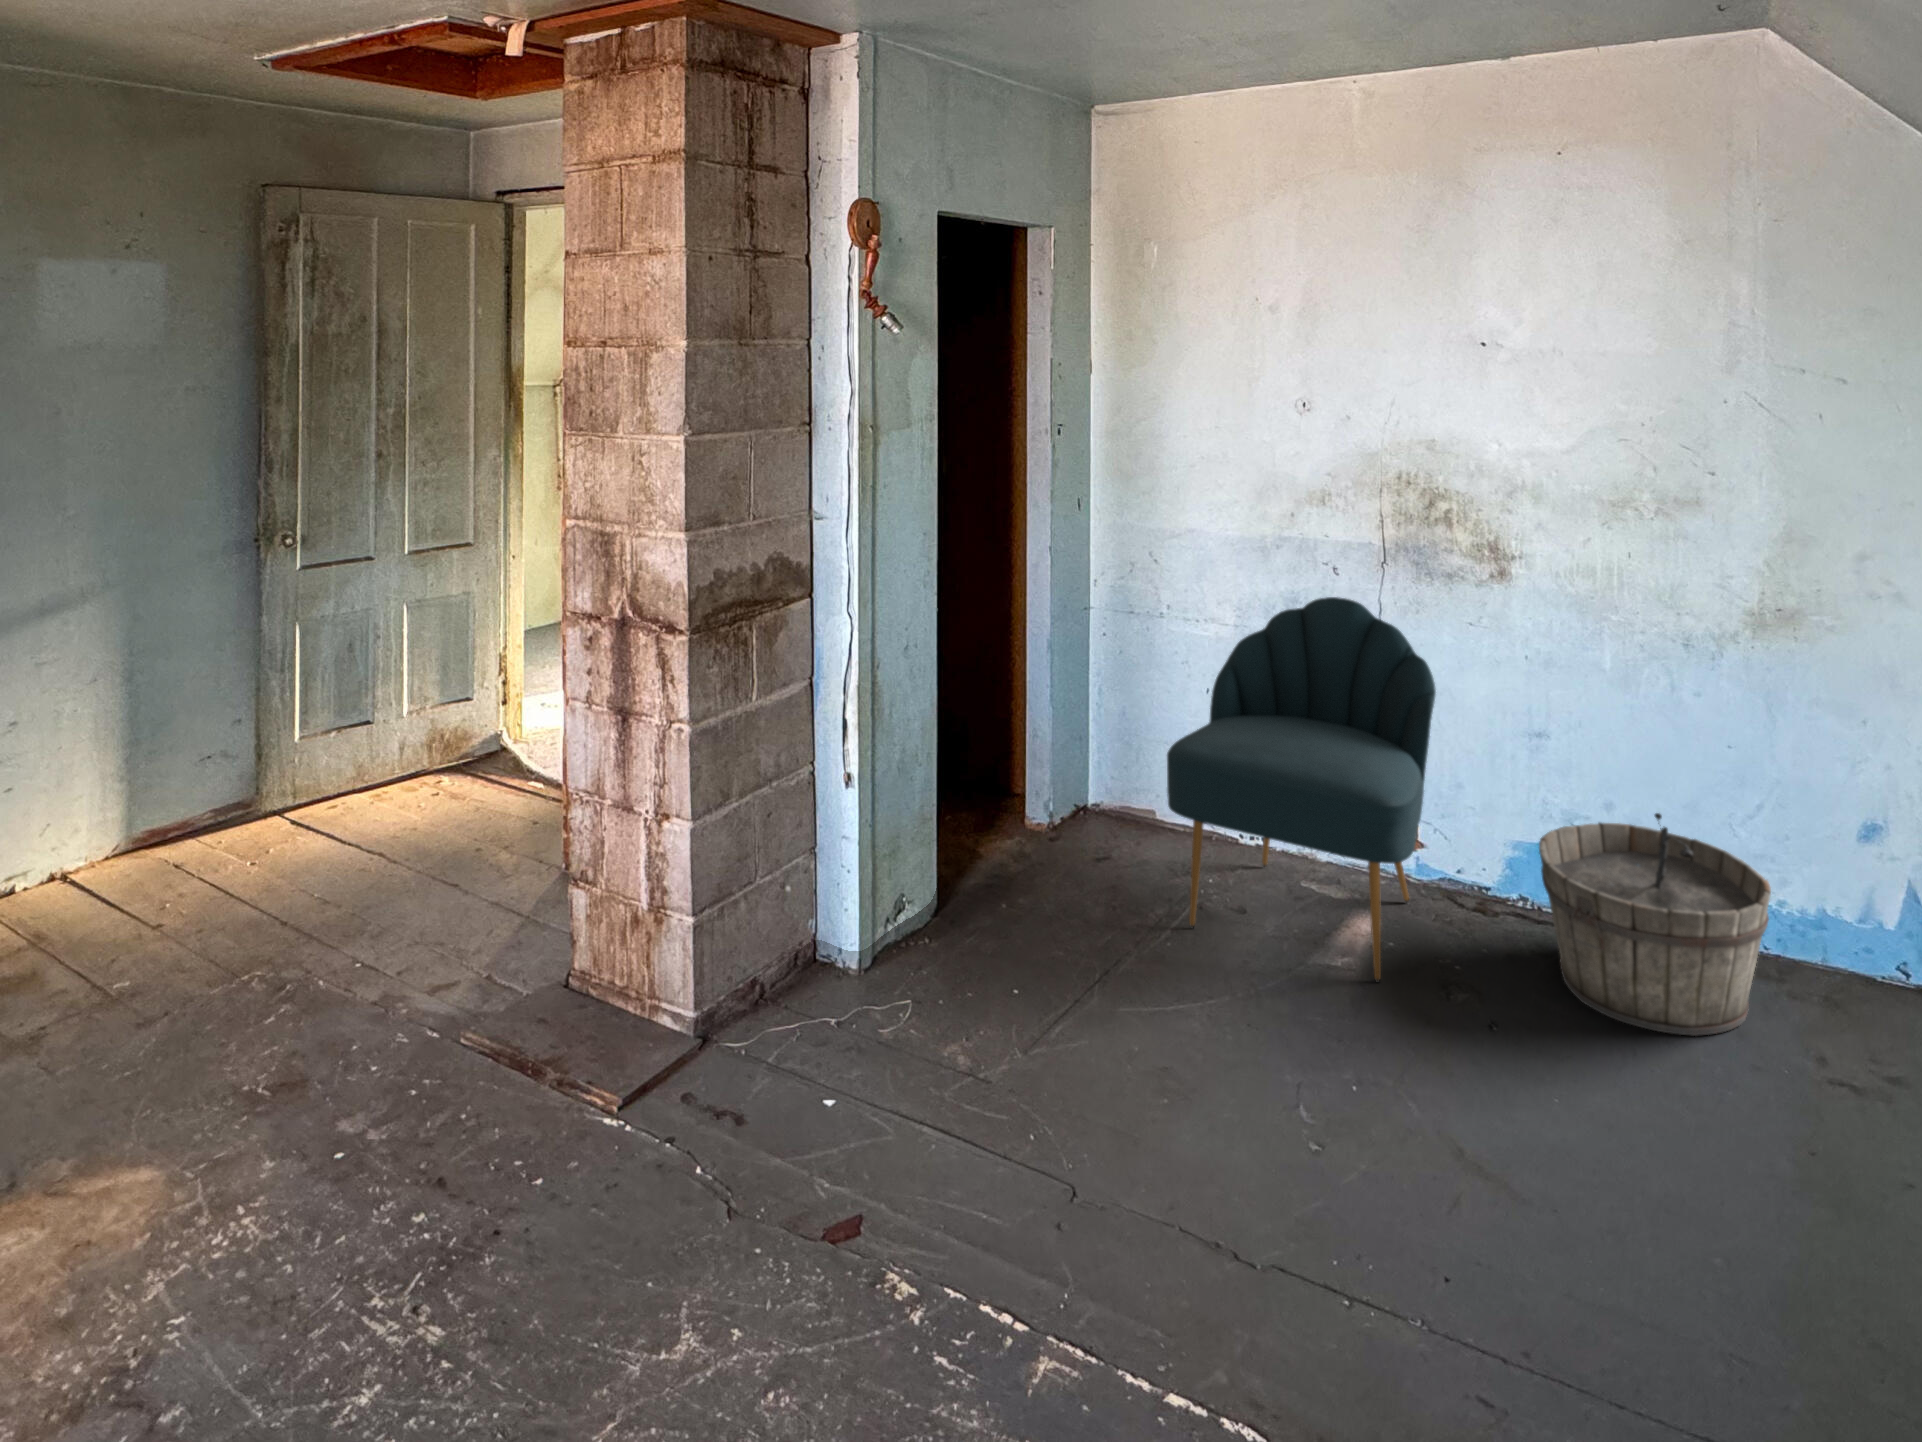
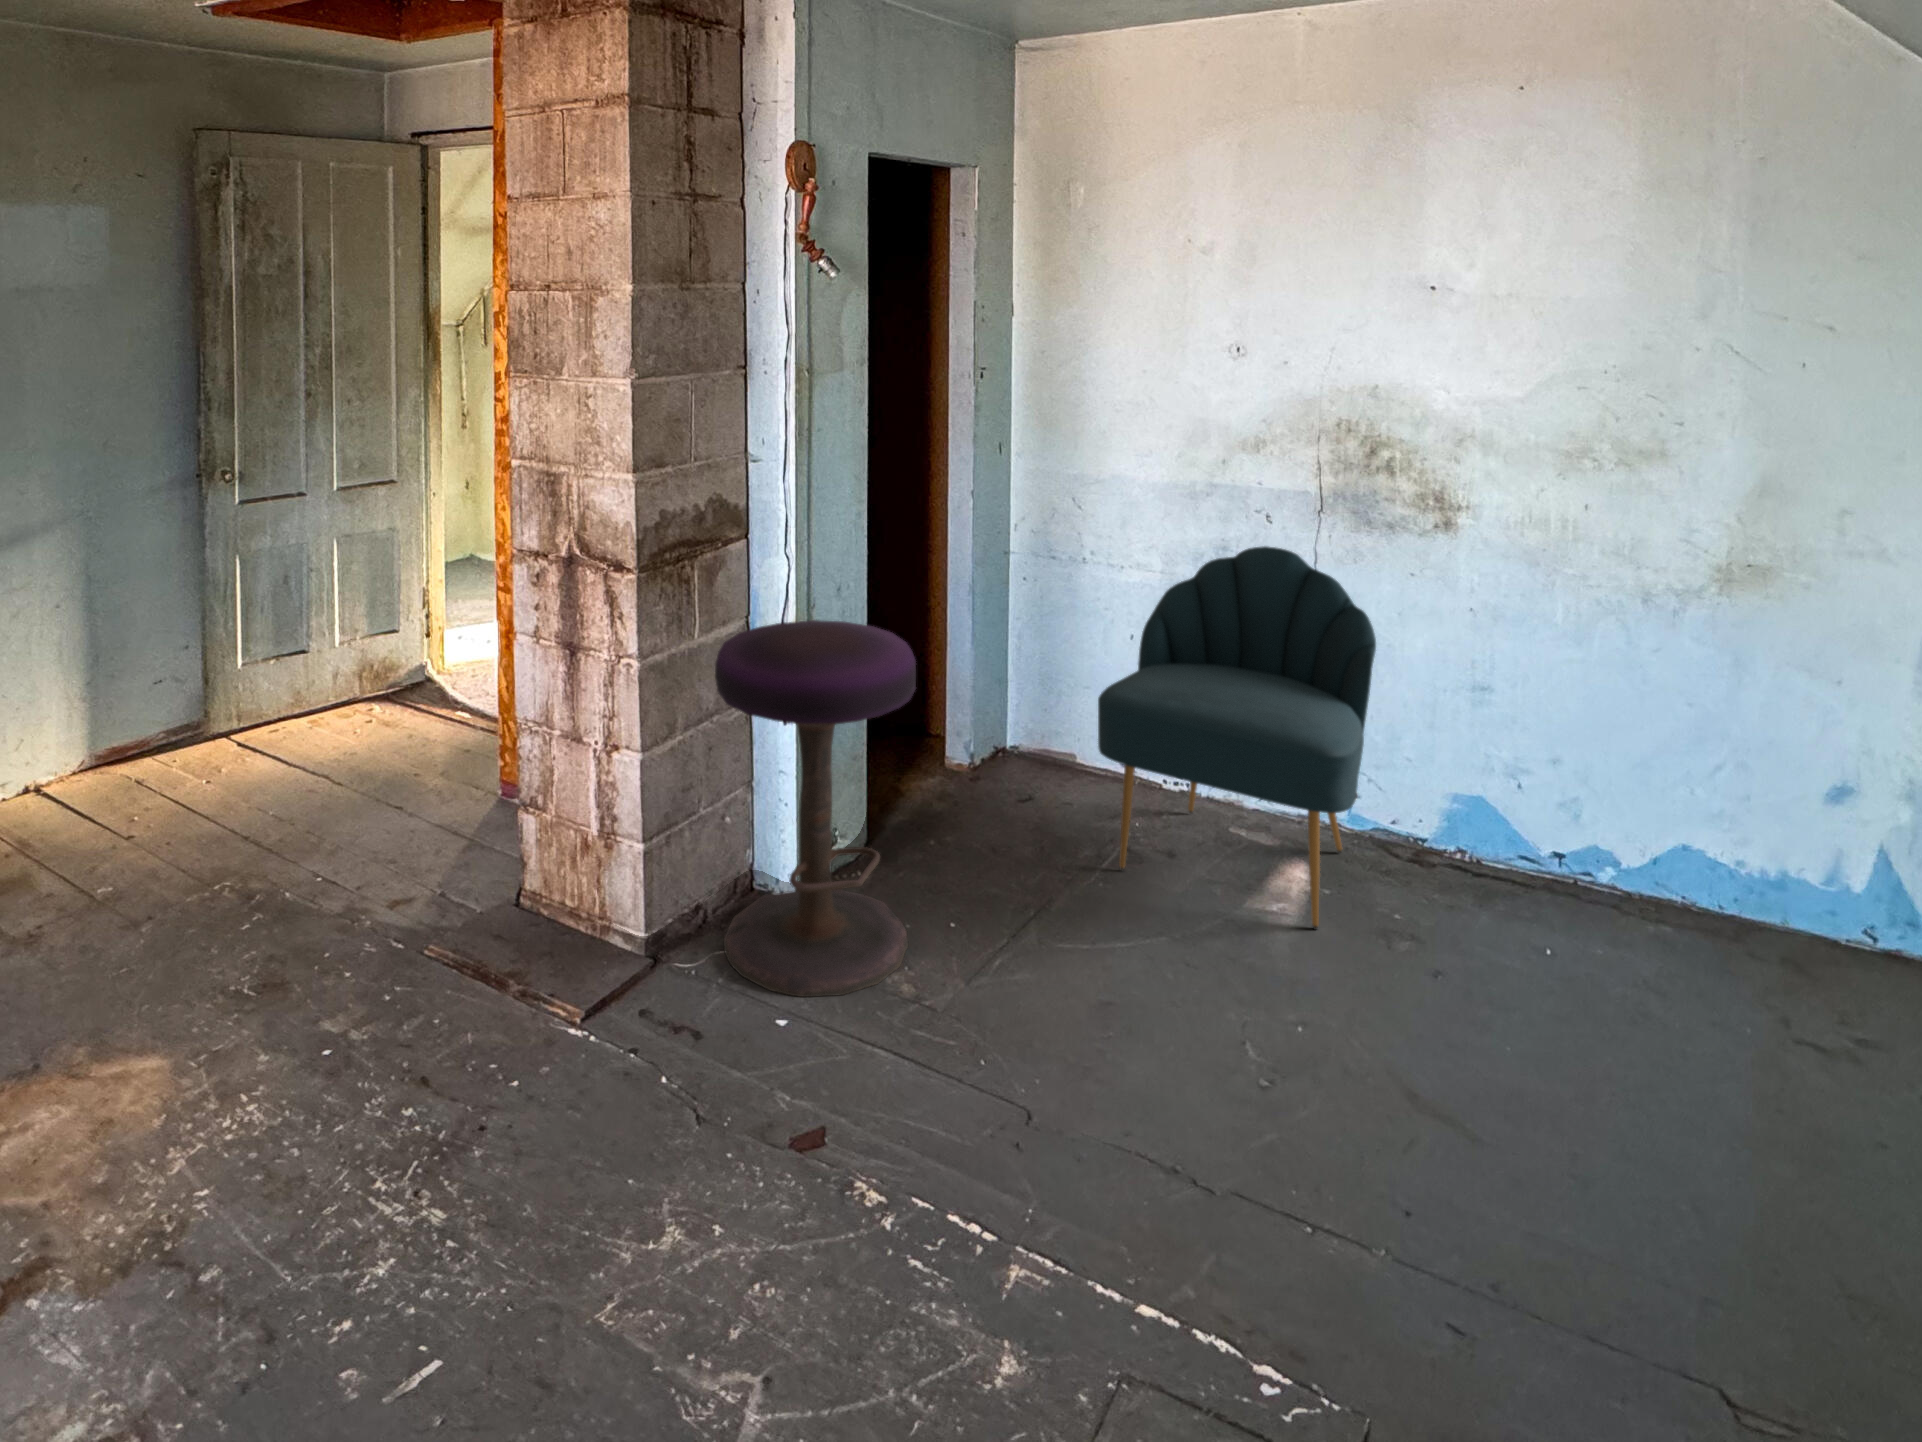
stool: none [770,679,975,1074] -> present [715,620,916,997]
wooden bucket: present [1539,813,1771,1035] -> none [1485,770,1735,993]

